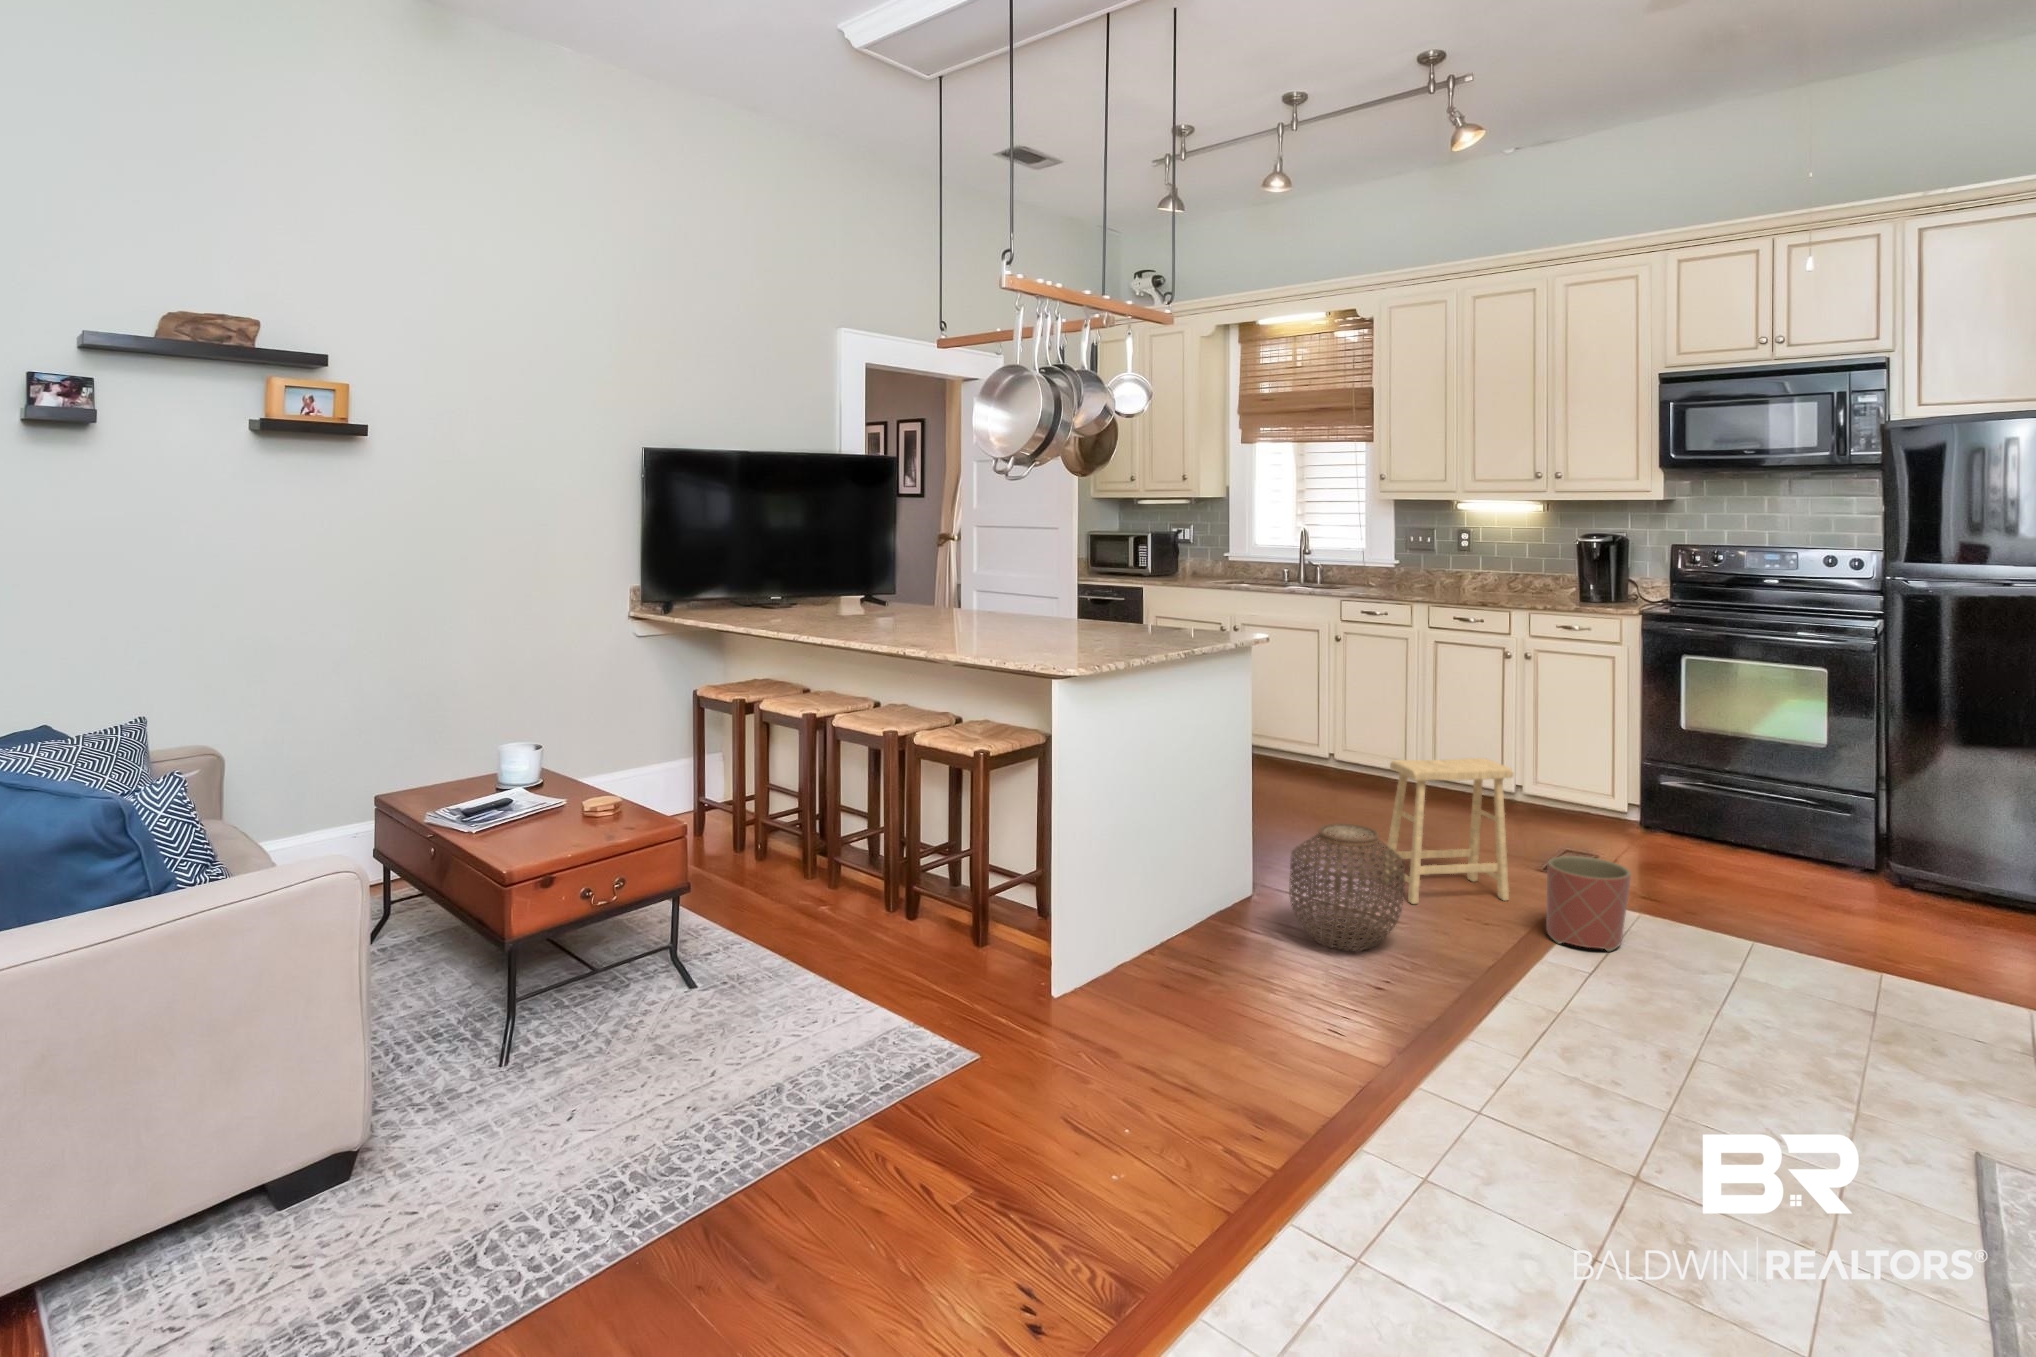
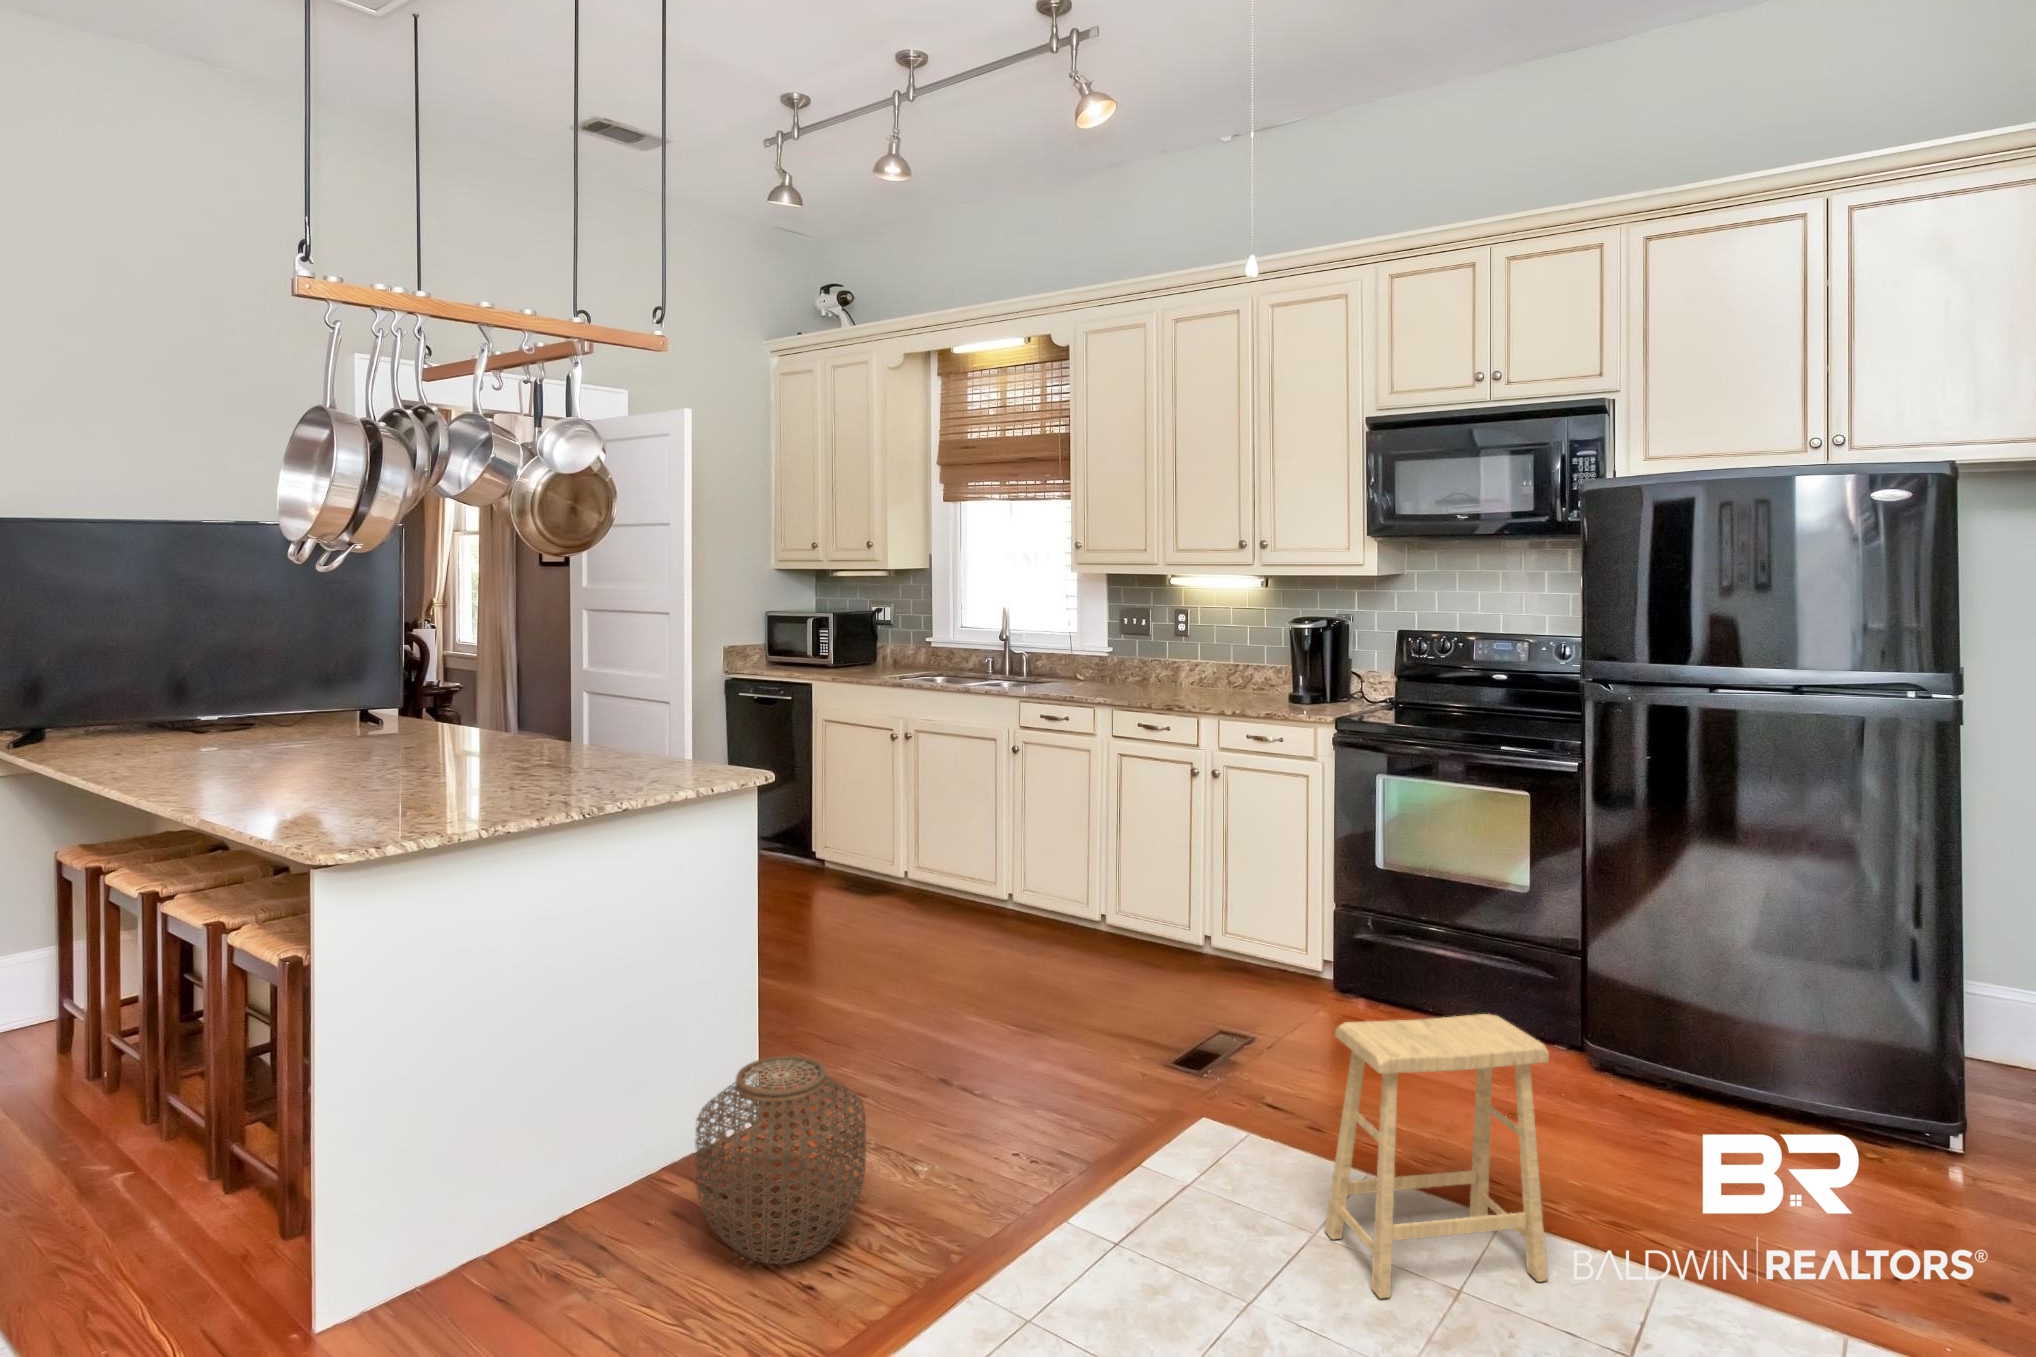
footstool: present [1381,758,1513,904] -> present [1325,1014,1549,1298]
planter: present [1546,856,1631,951] -> none [1093,1096,1204,1255]

